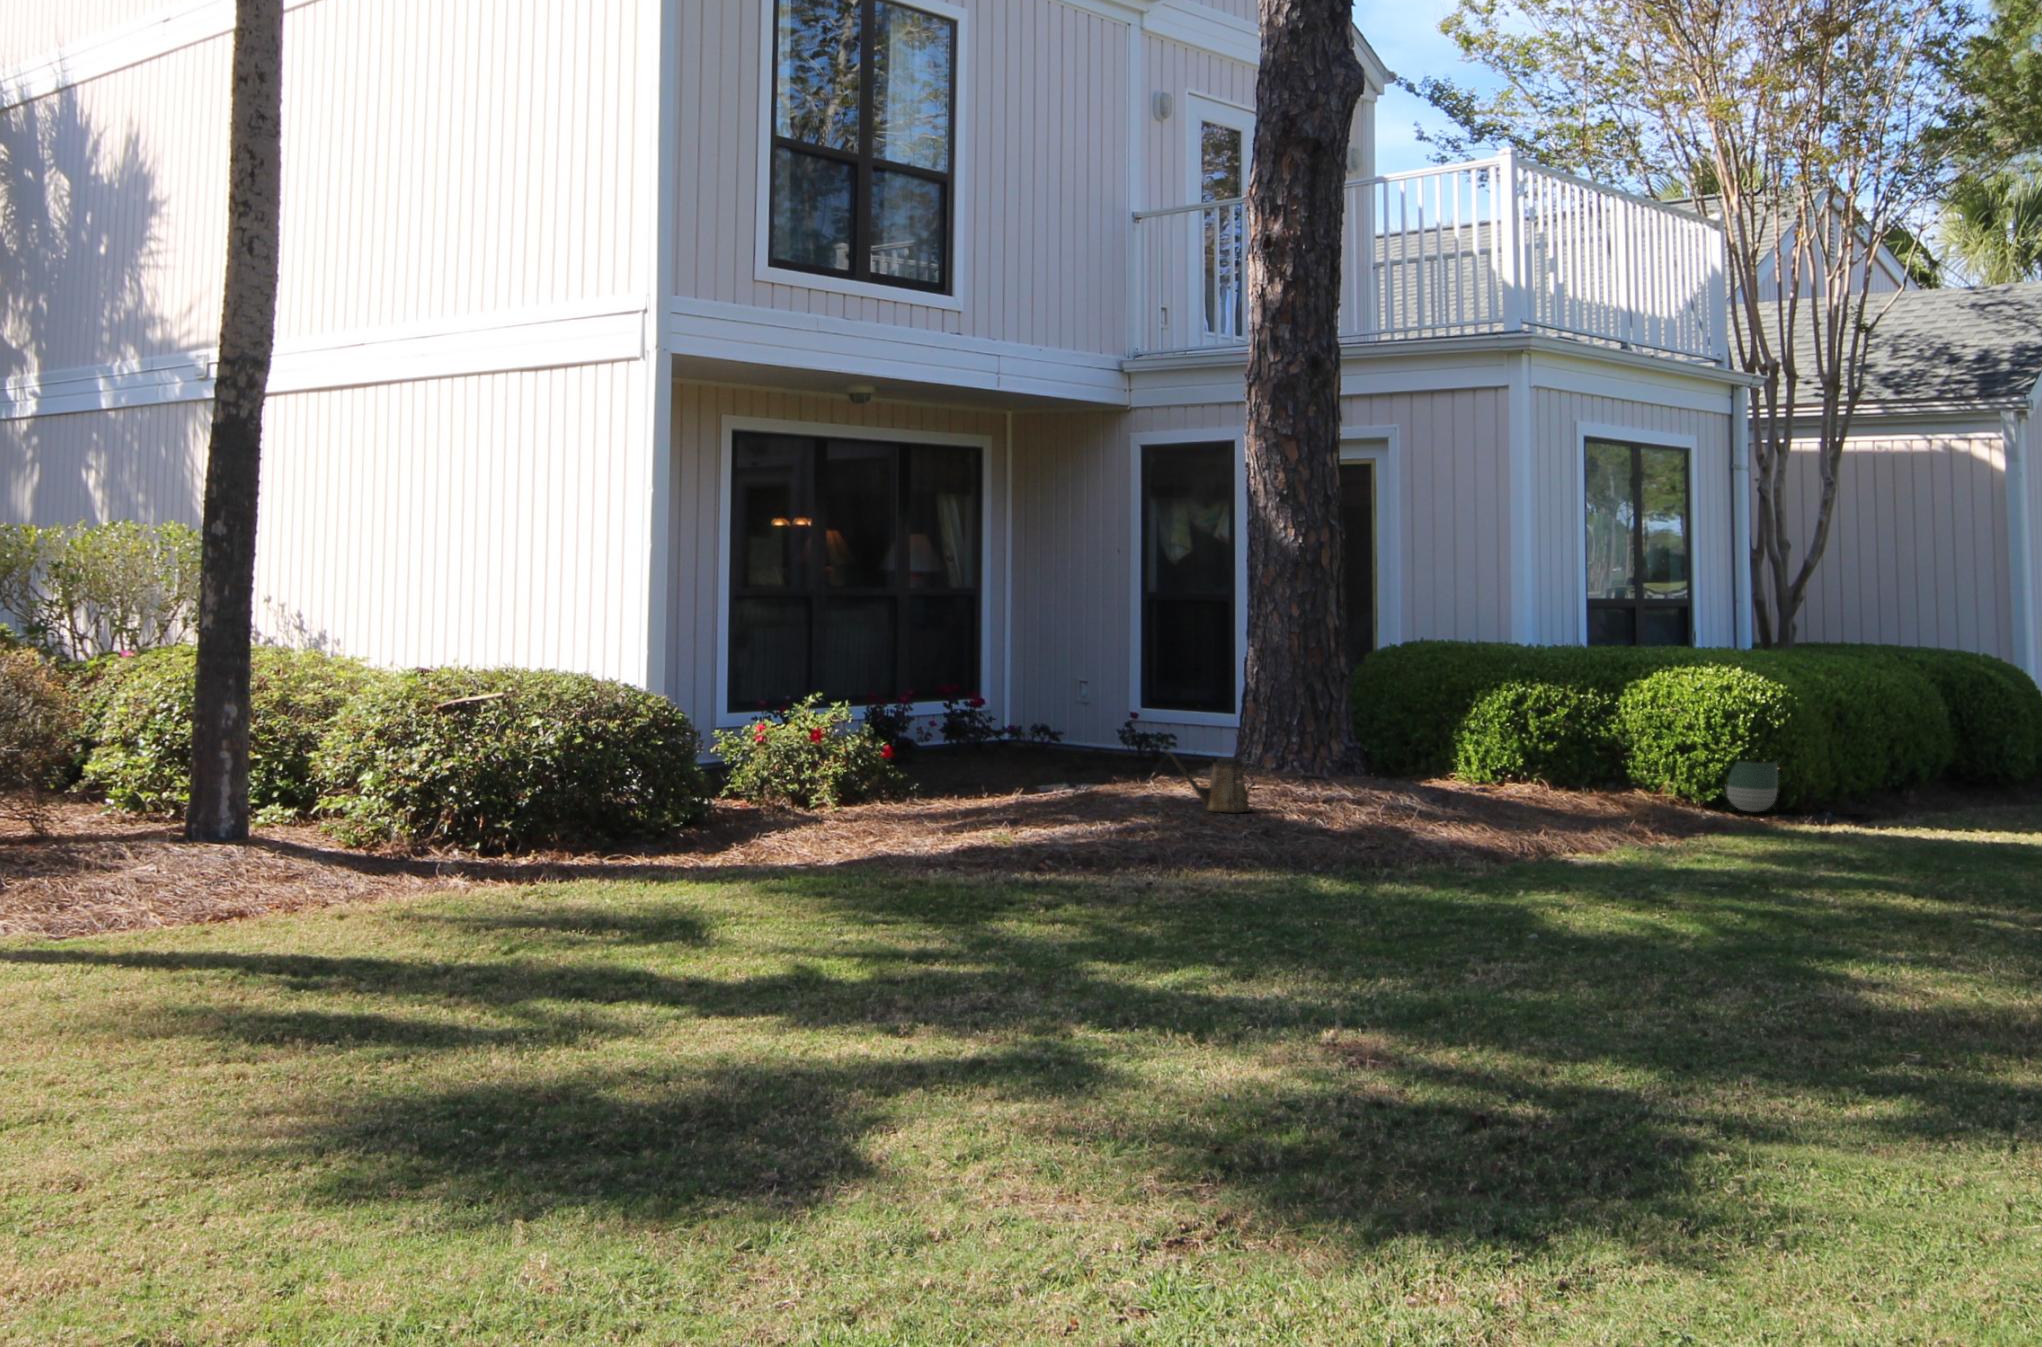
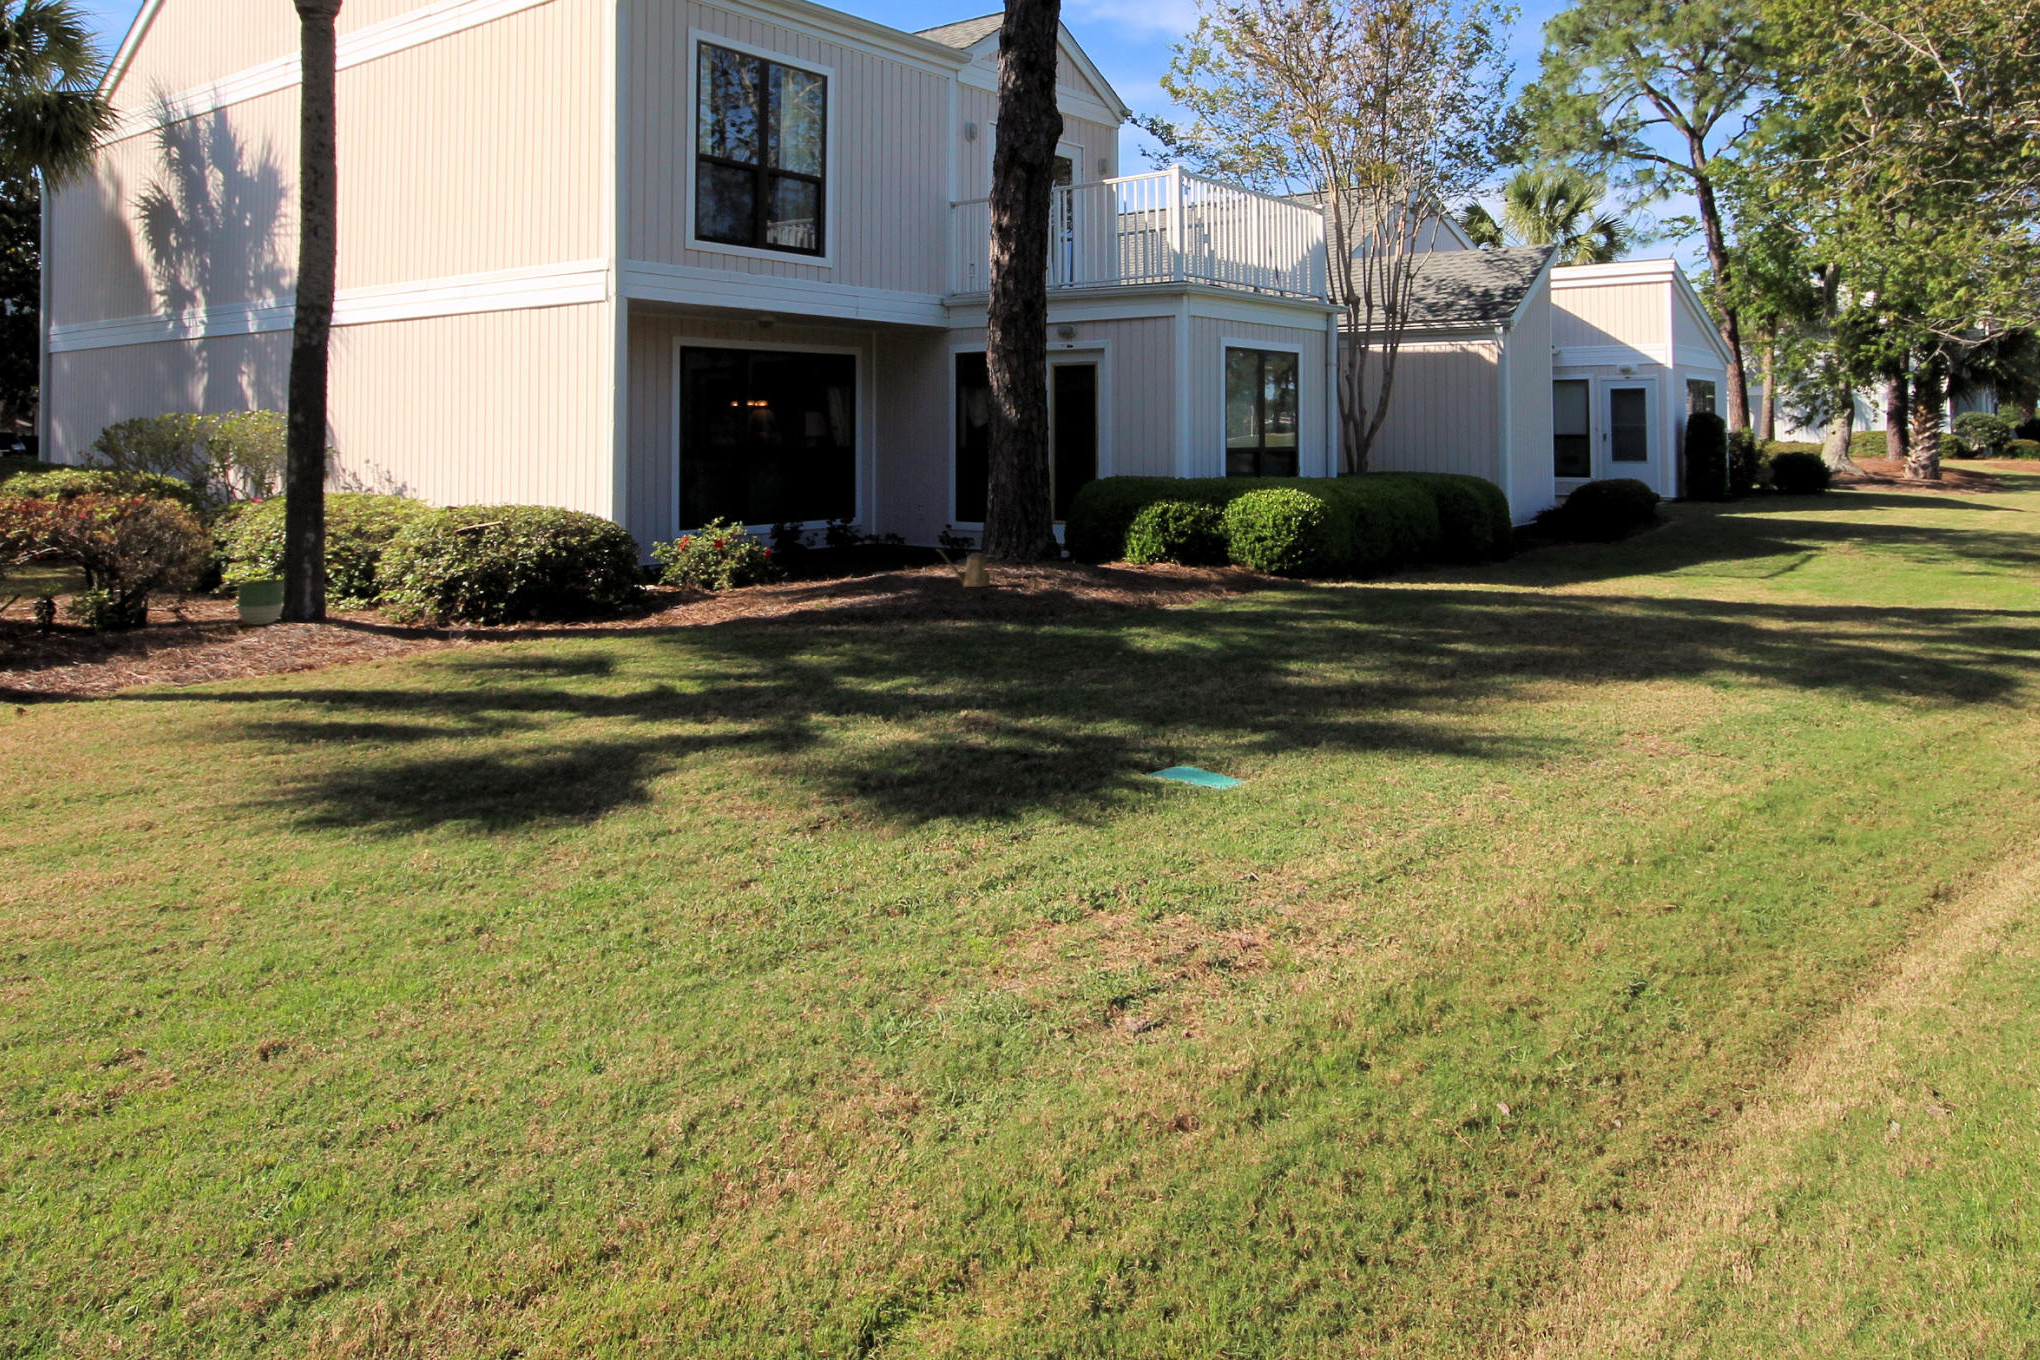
planter: present [1727,761,1778,812] -> present [237,580,284,625]

